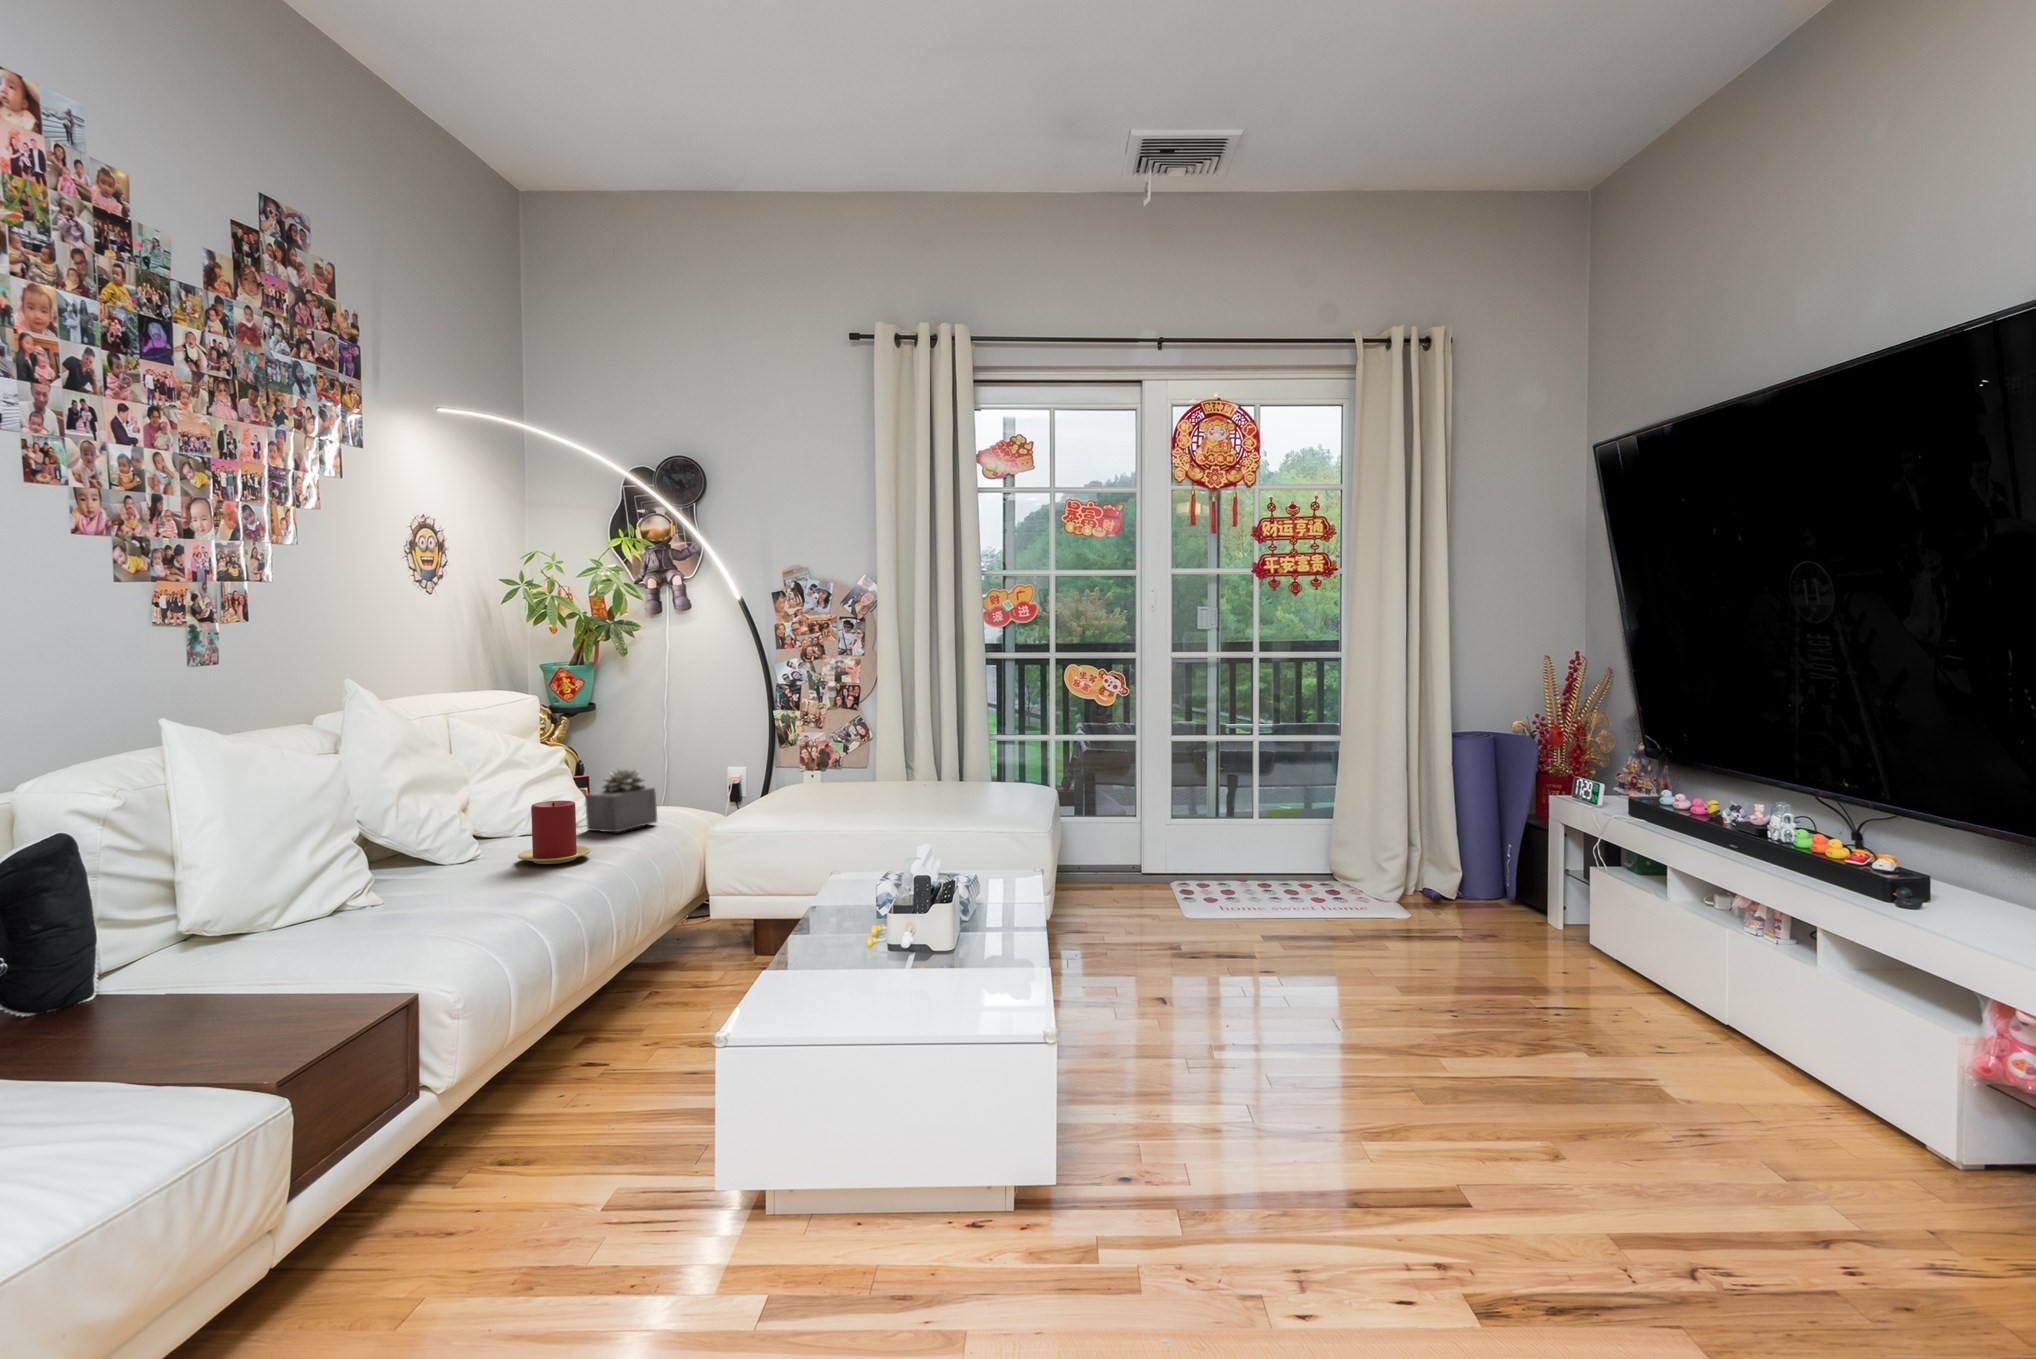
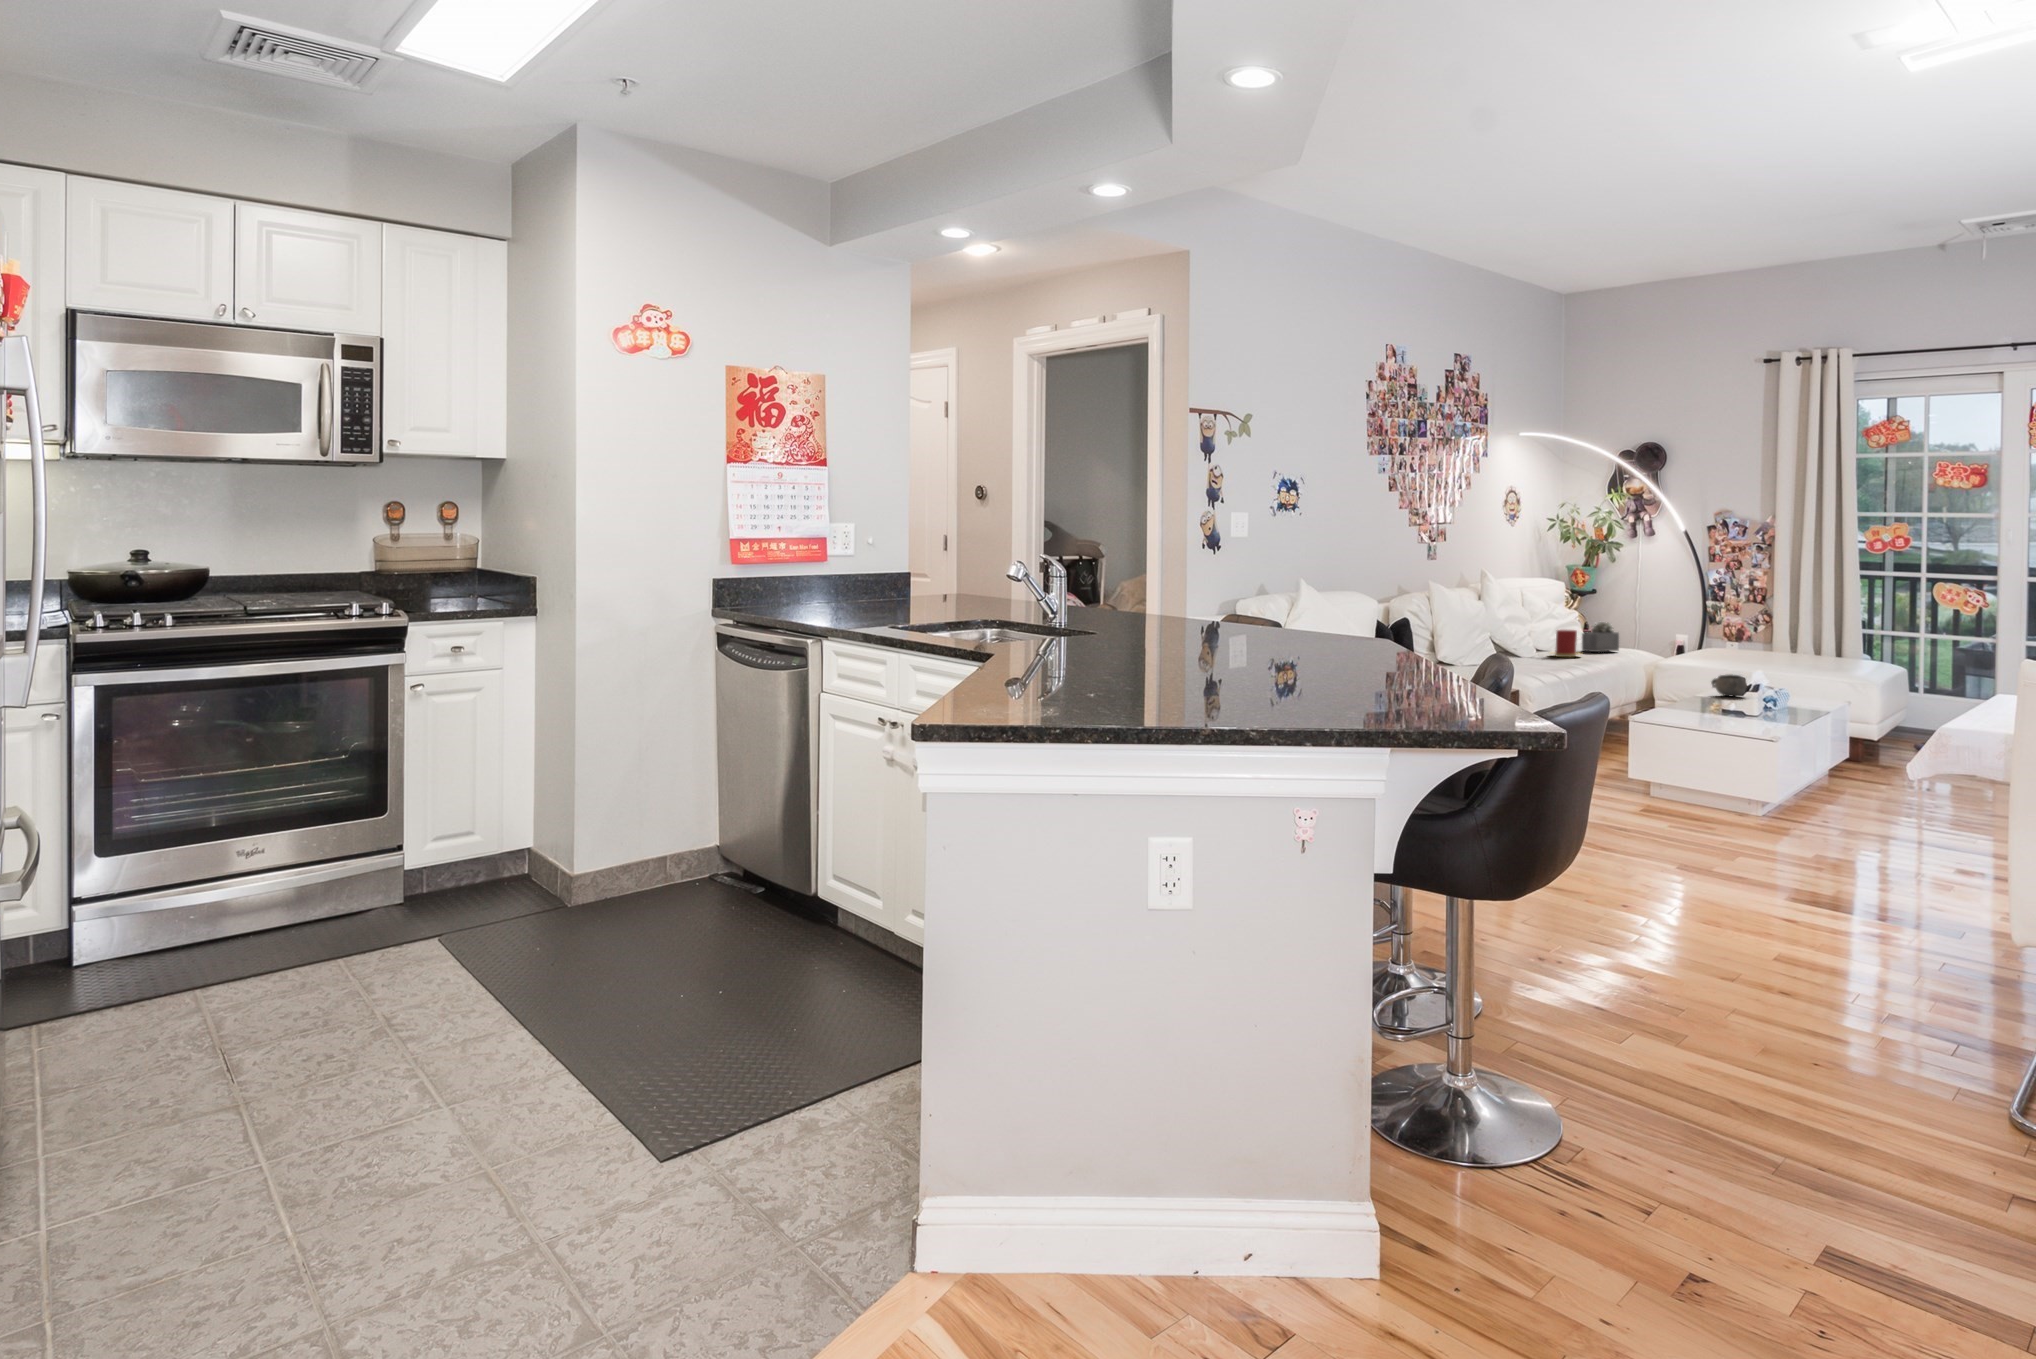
decorative bowl: none [906,918,982,977] -> present [1711,675,1747,696]

